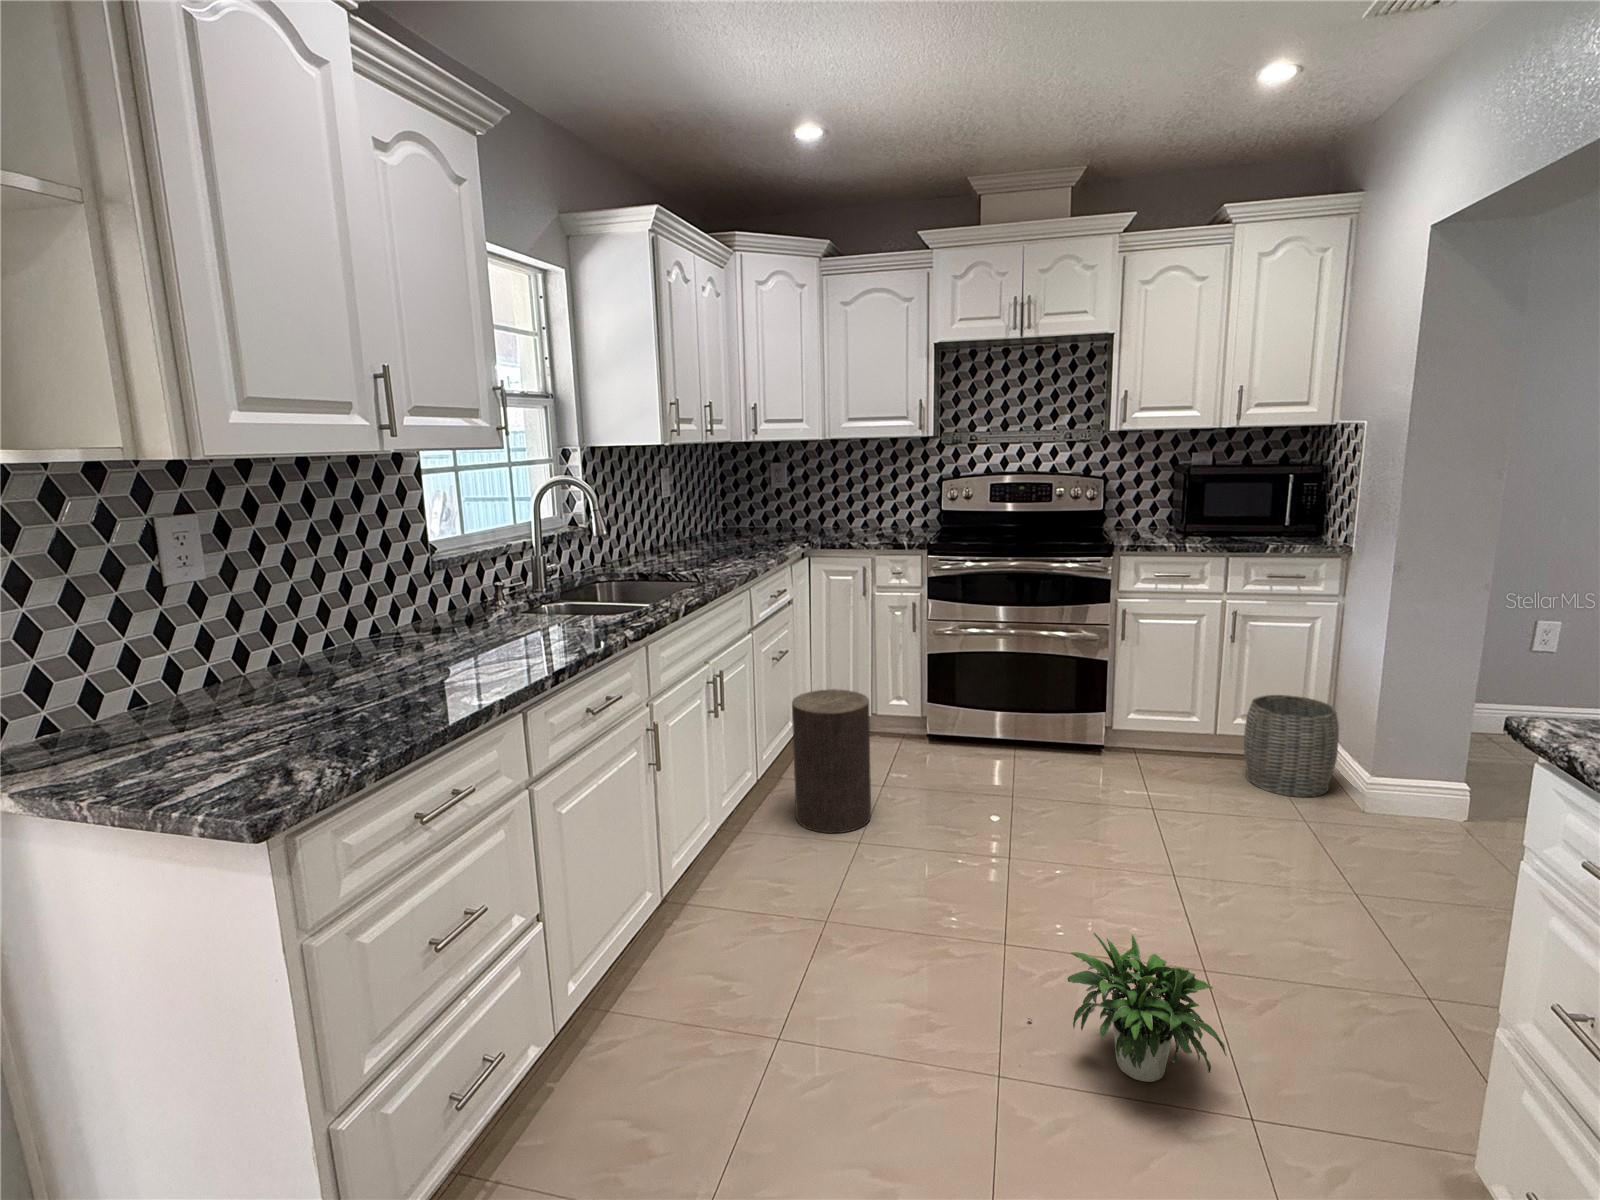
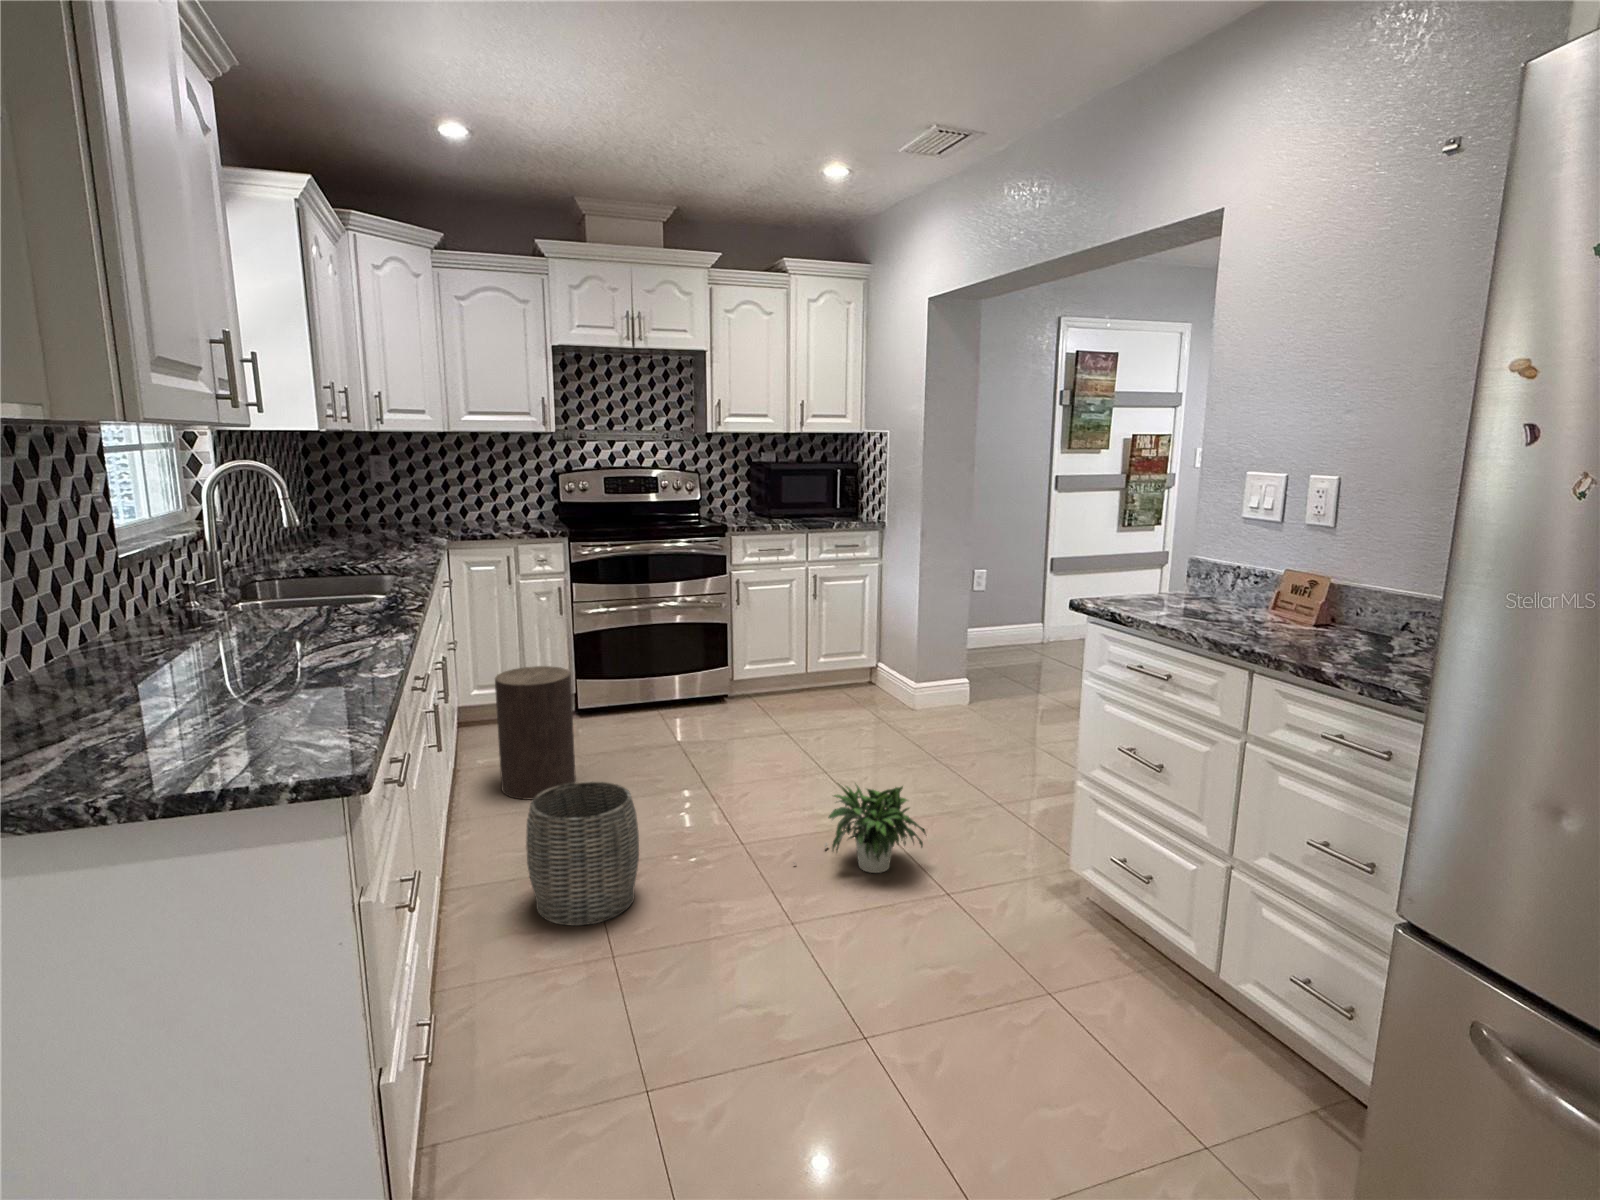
woven basket: present [1244,695,1339,797] -> present [526,781,639,926]

